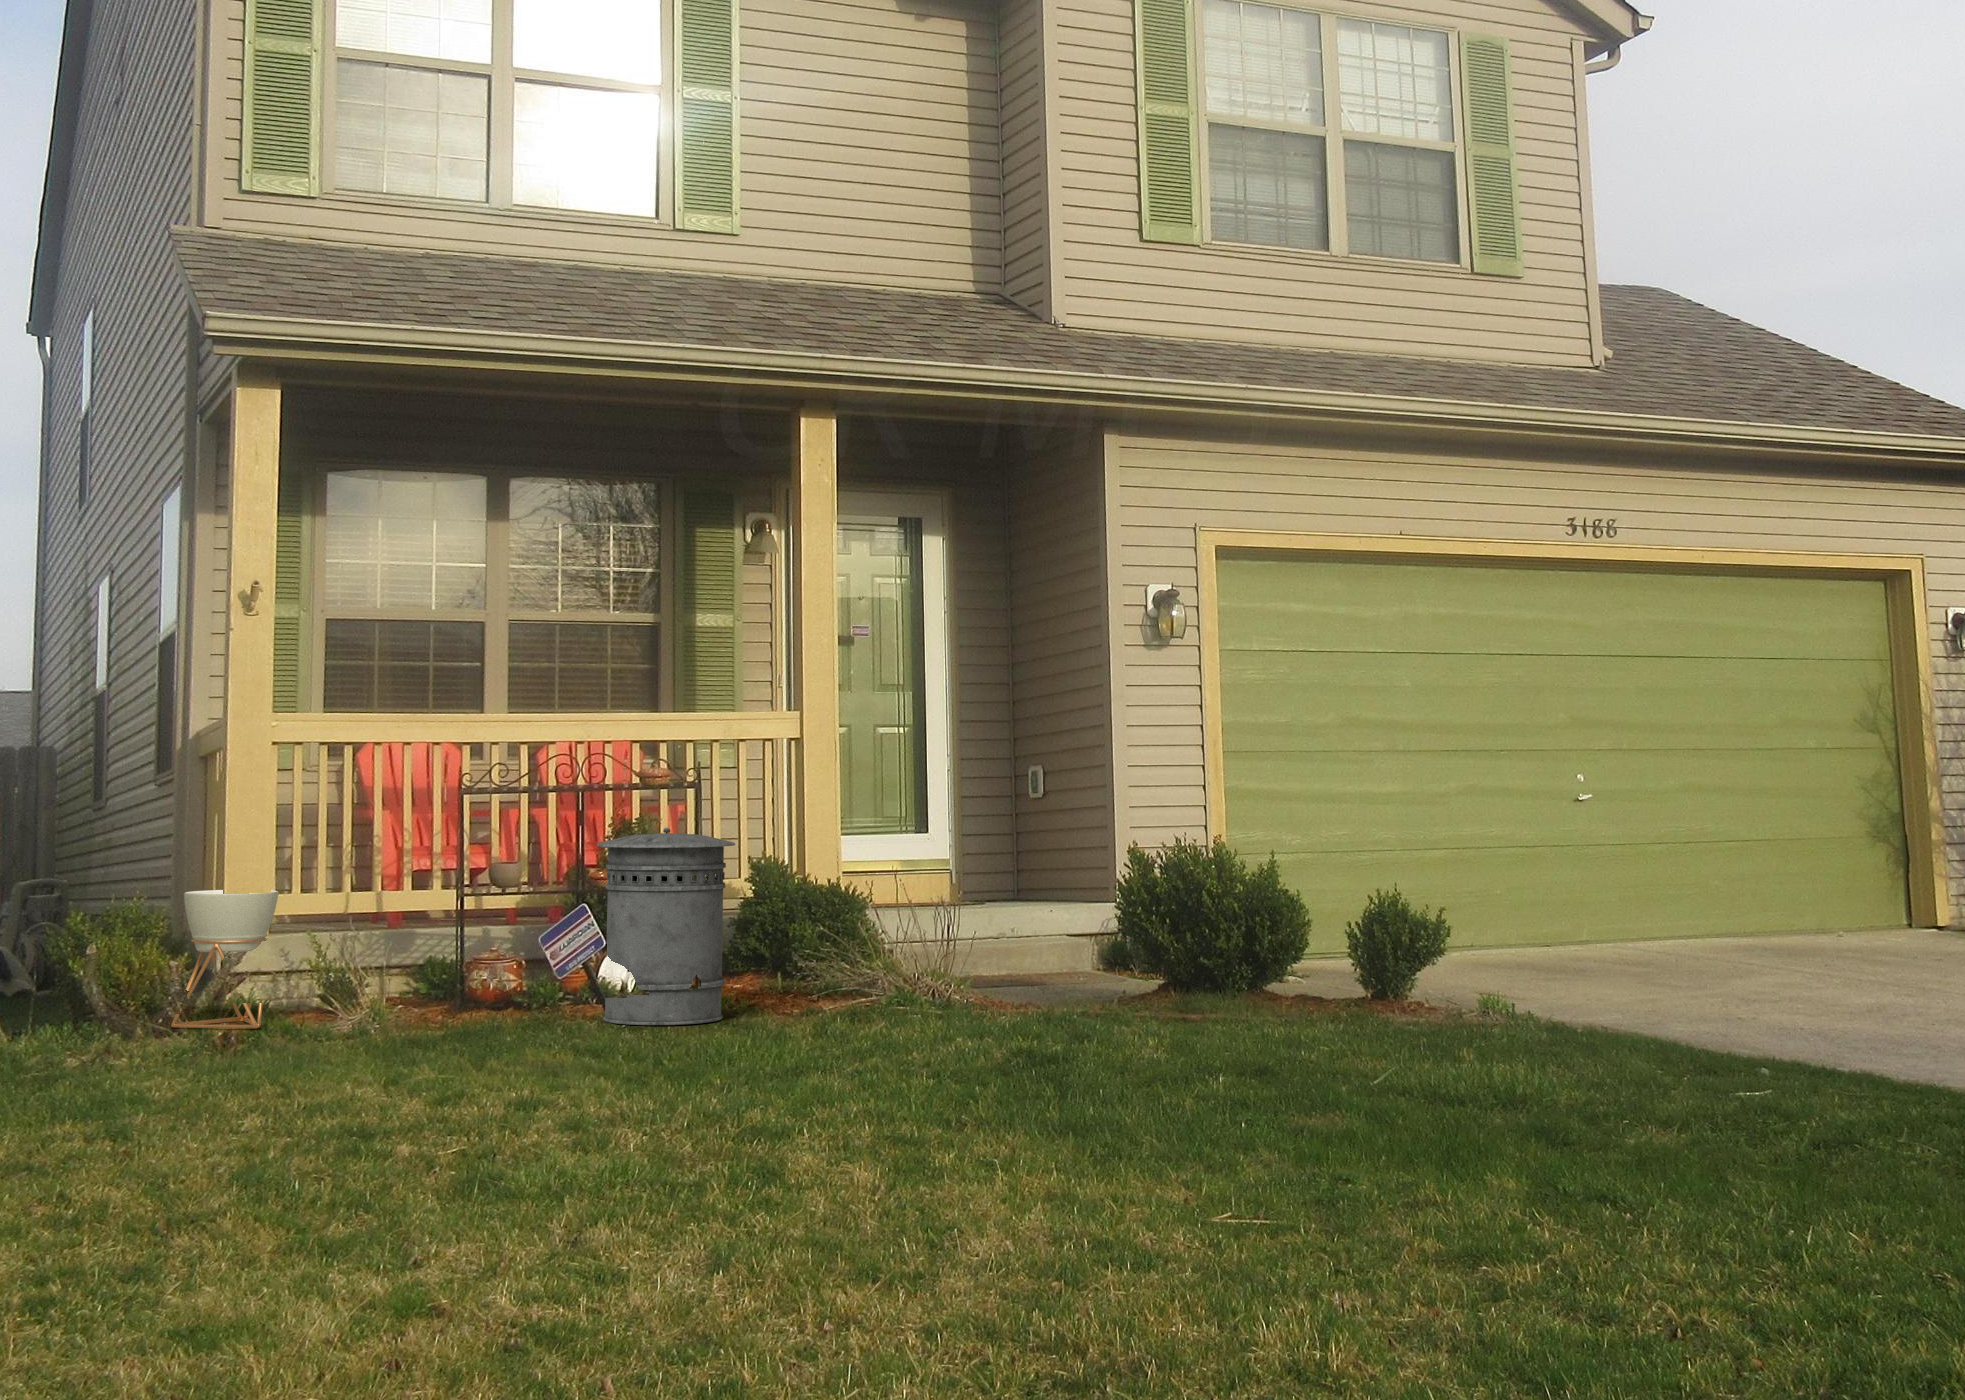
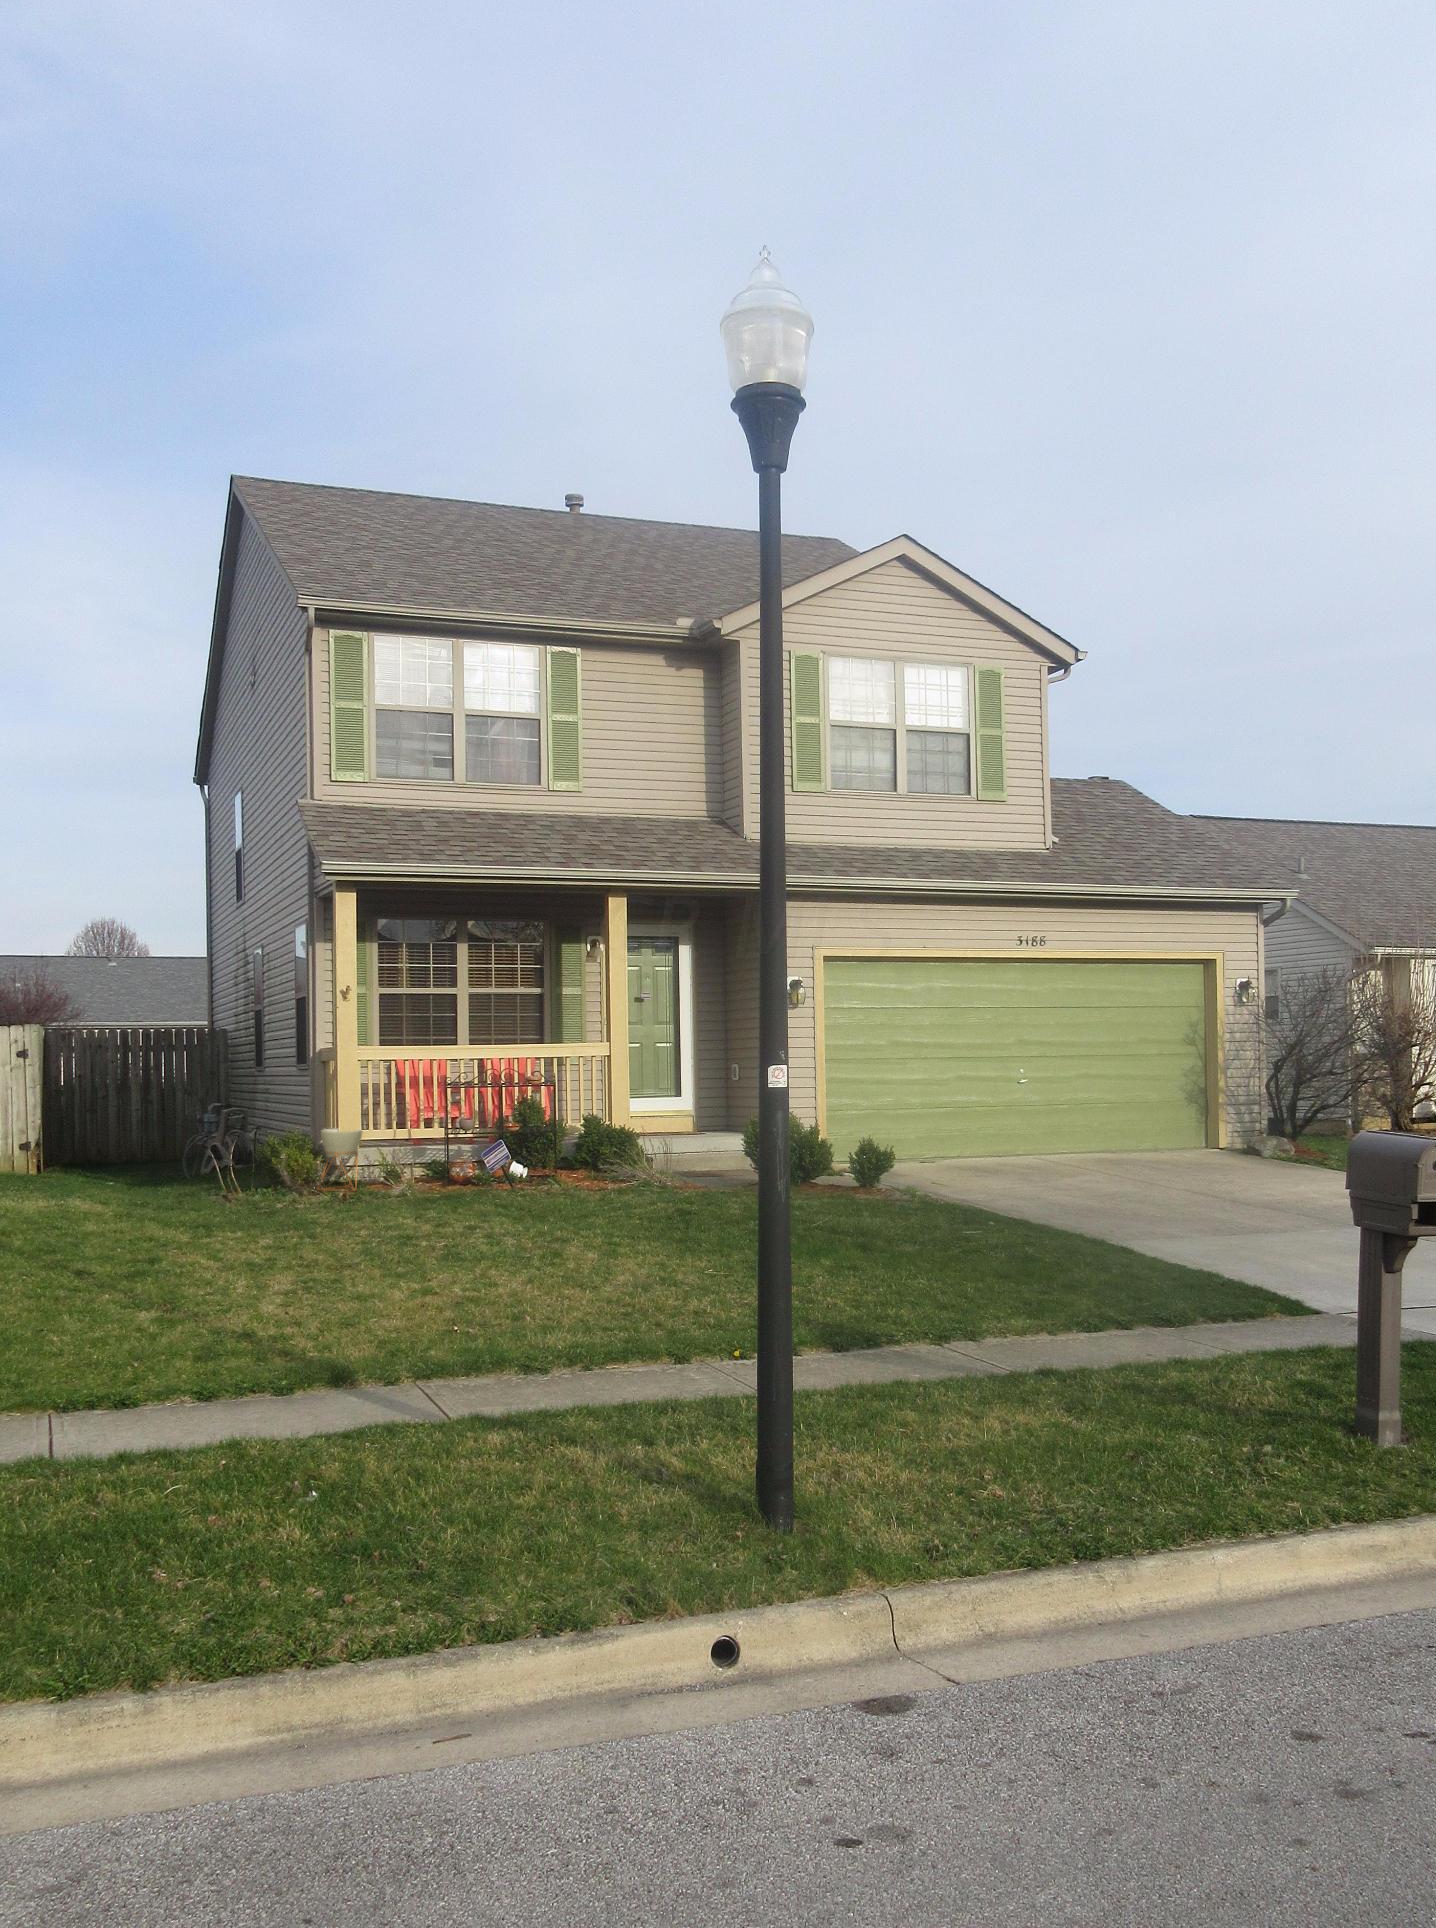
trash can: present [597,828,735,1025] -> none [507,1102,571,1193]

